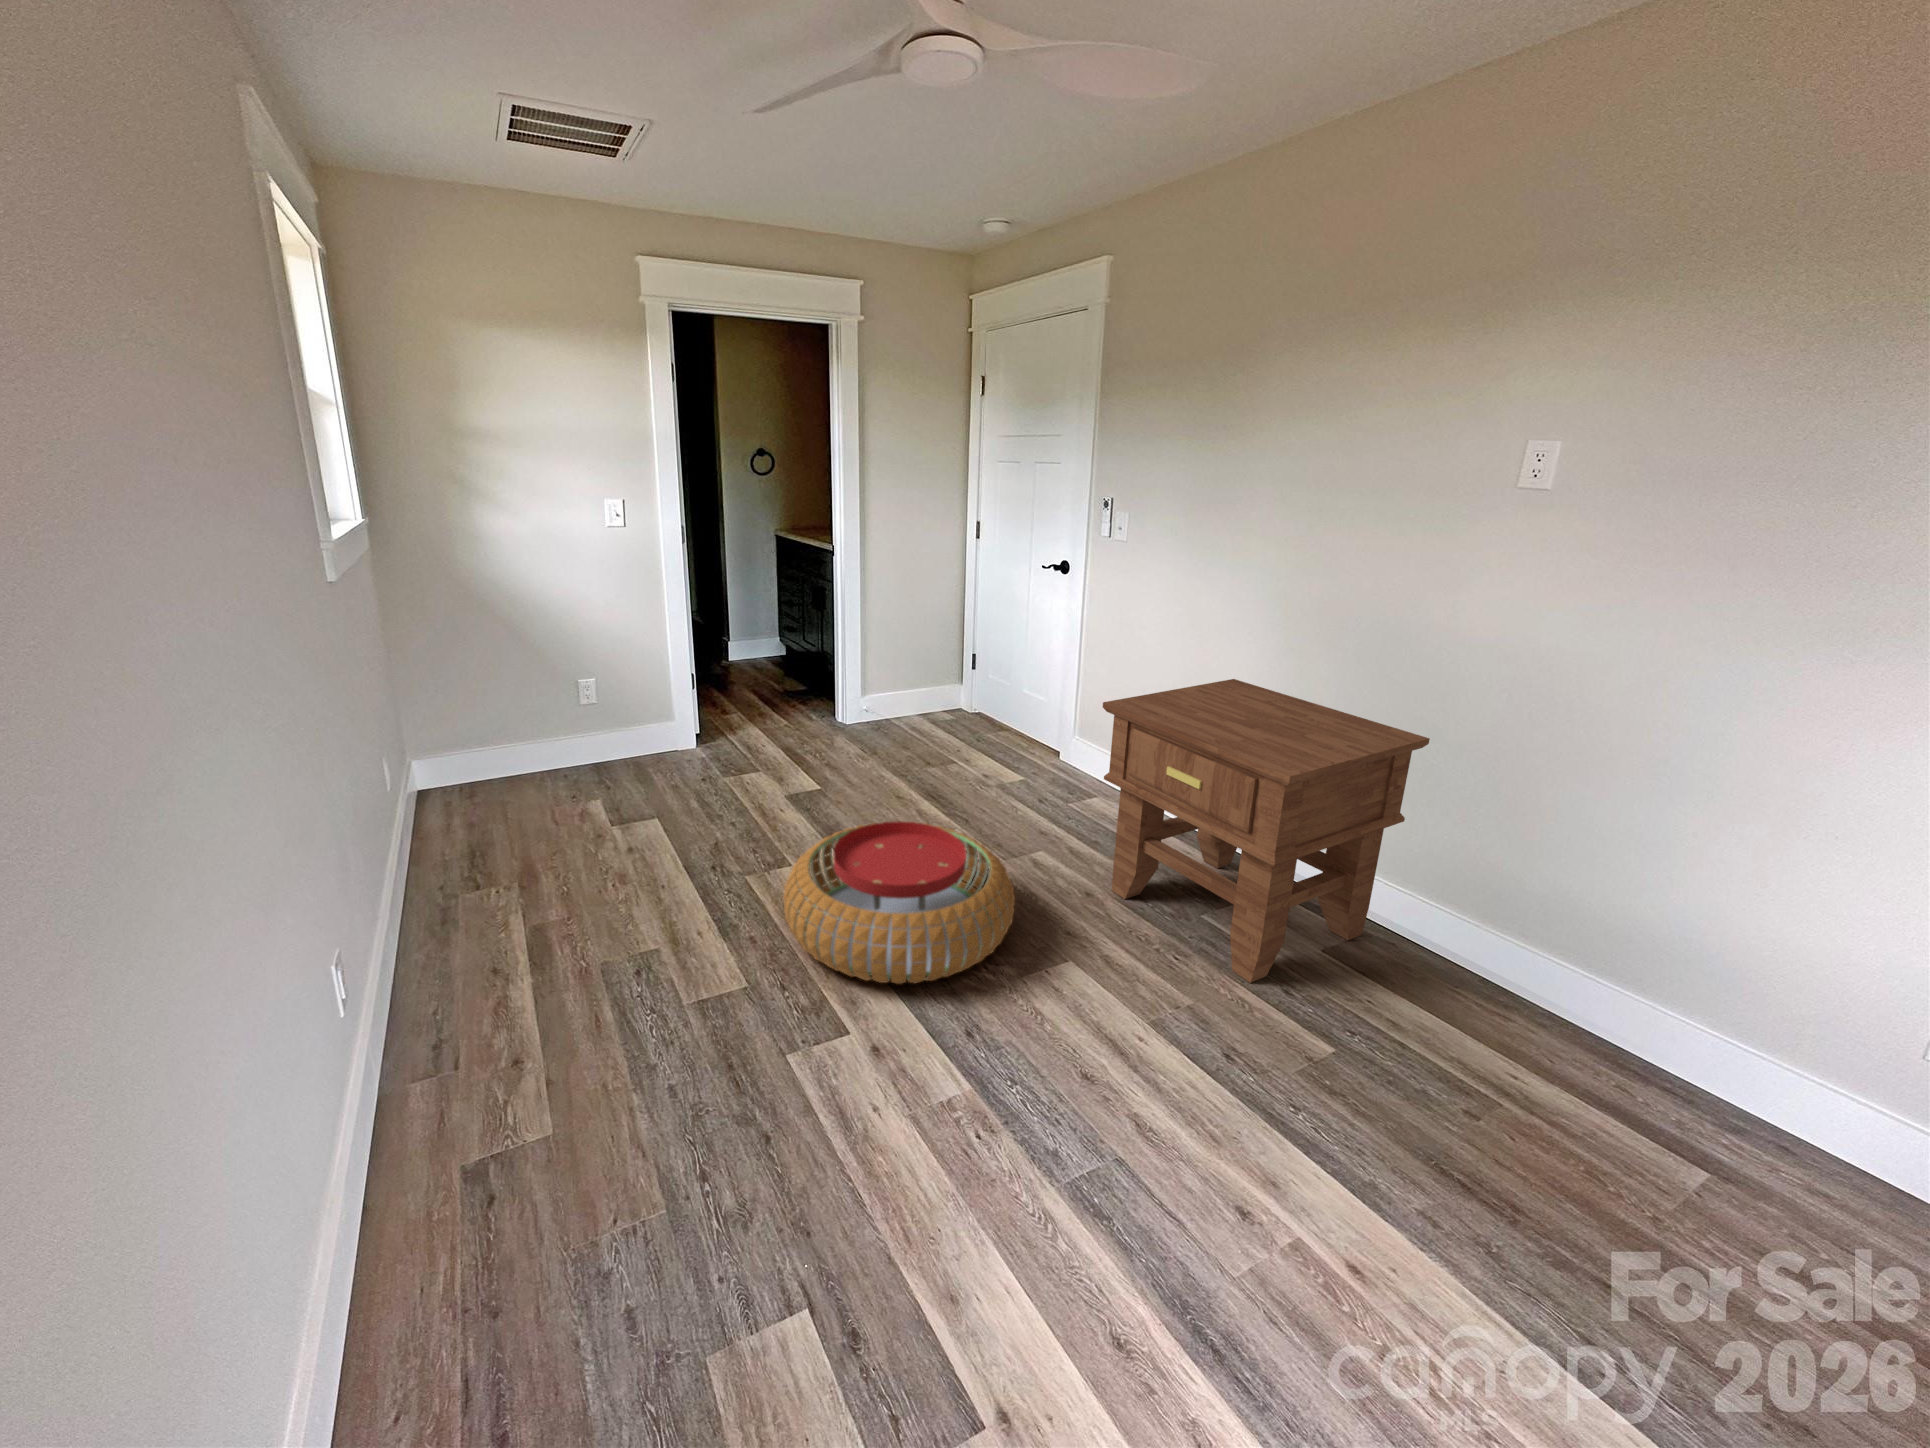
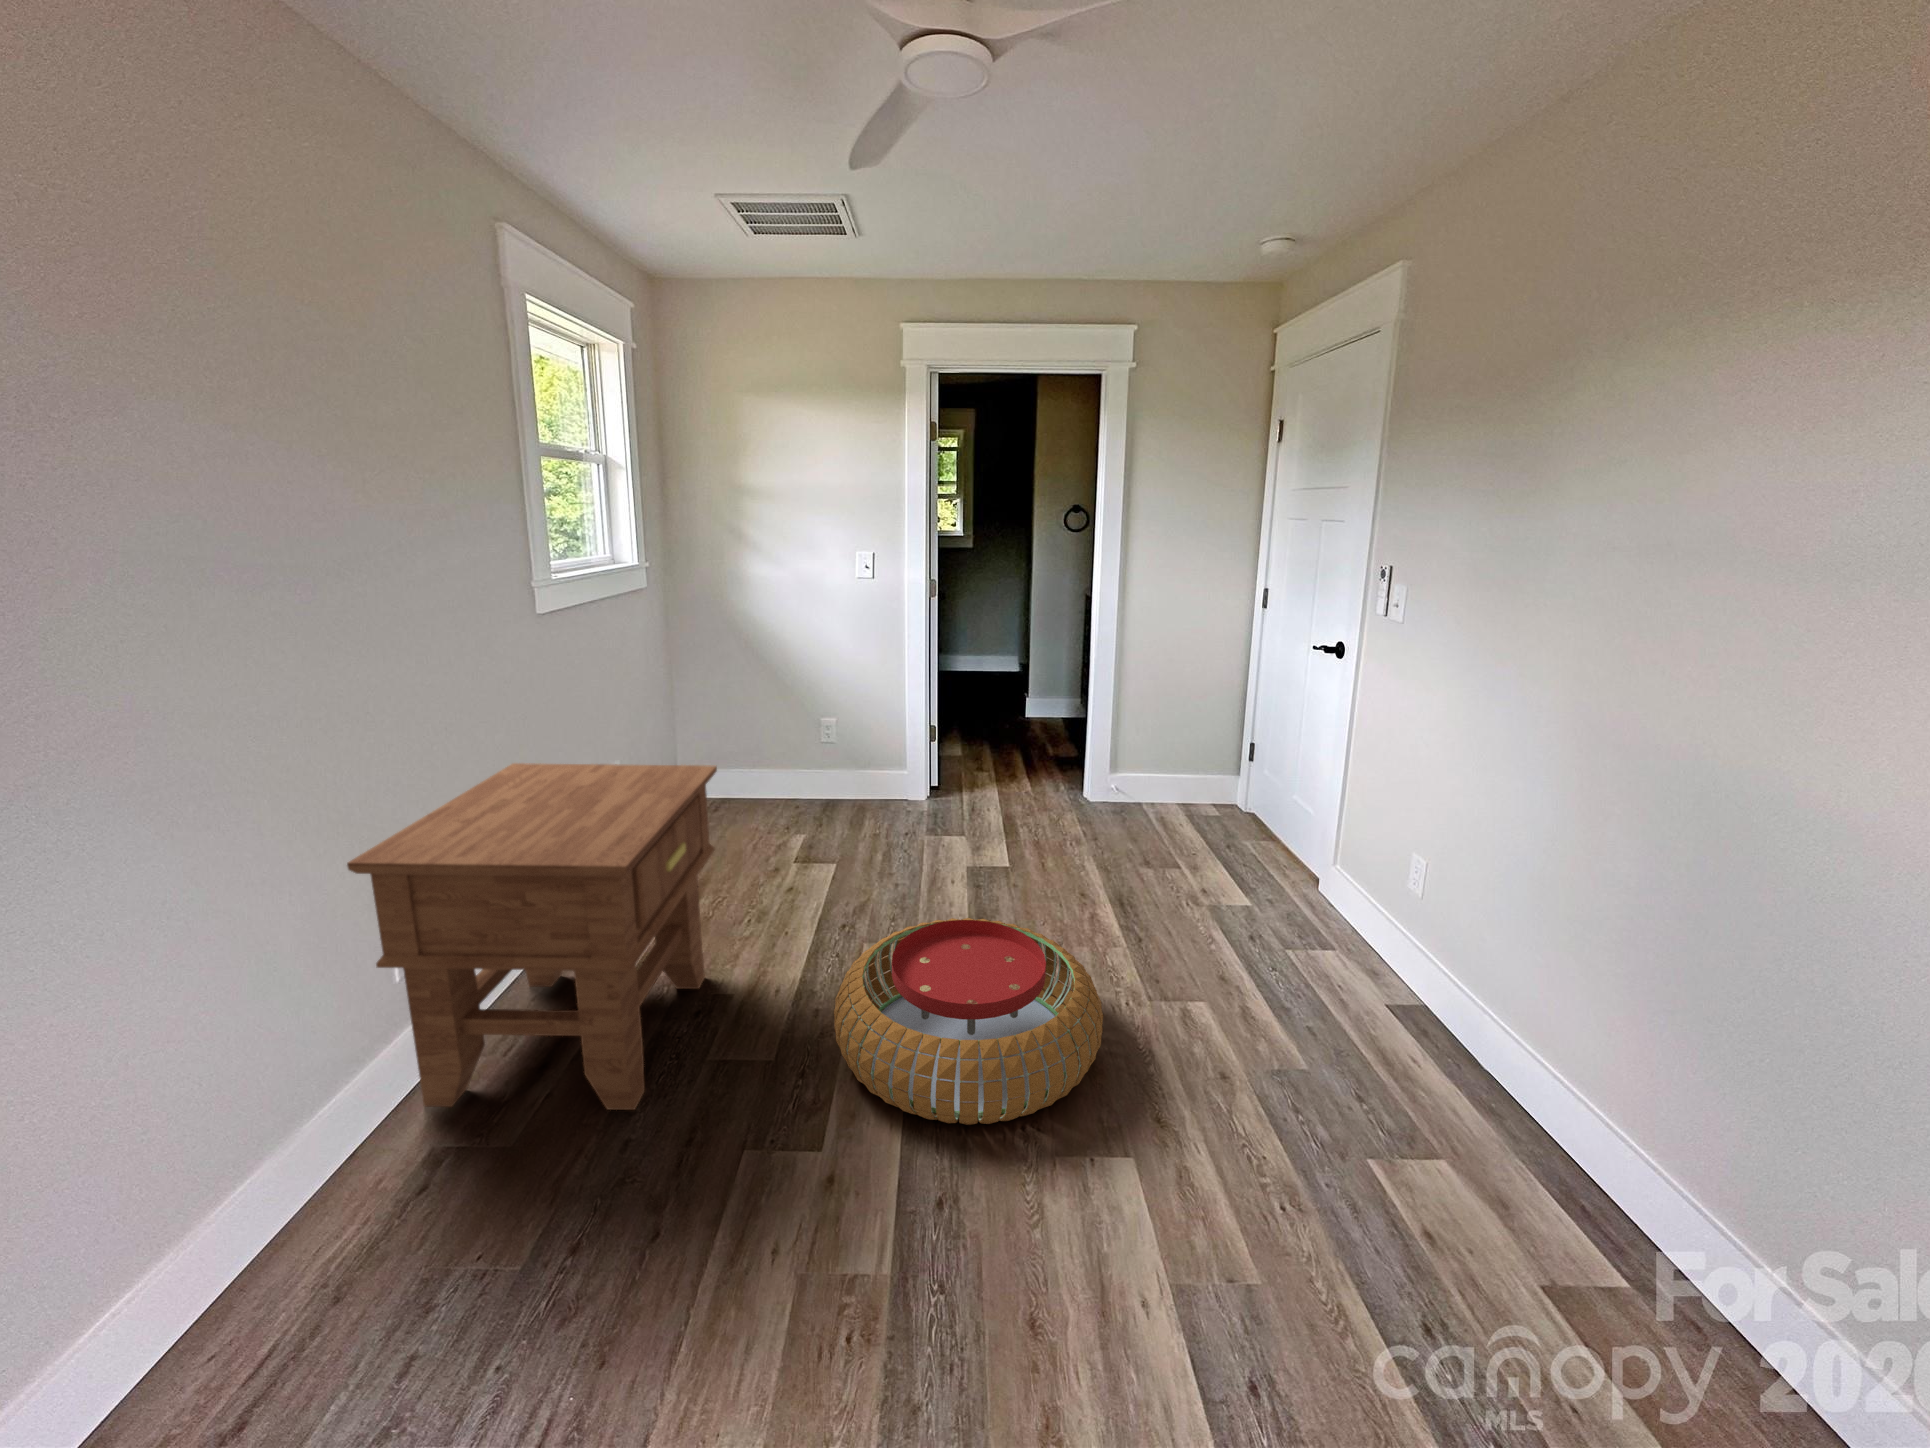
side table: present [1103,679,1430,983] -> present [347,763,717,1110]

